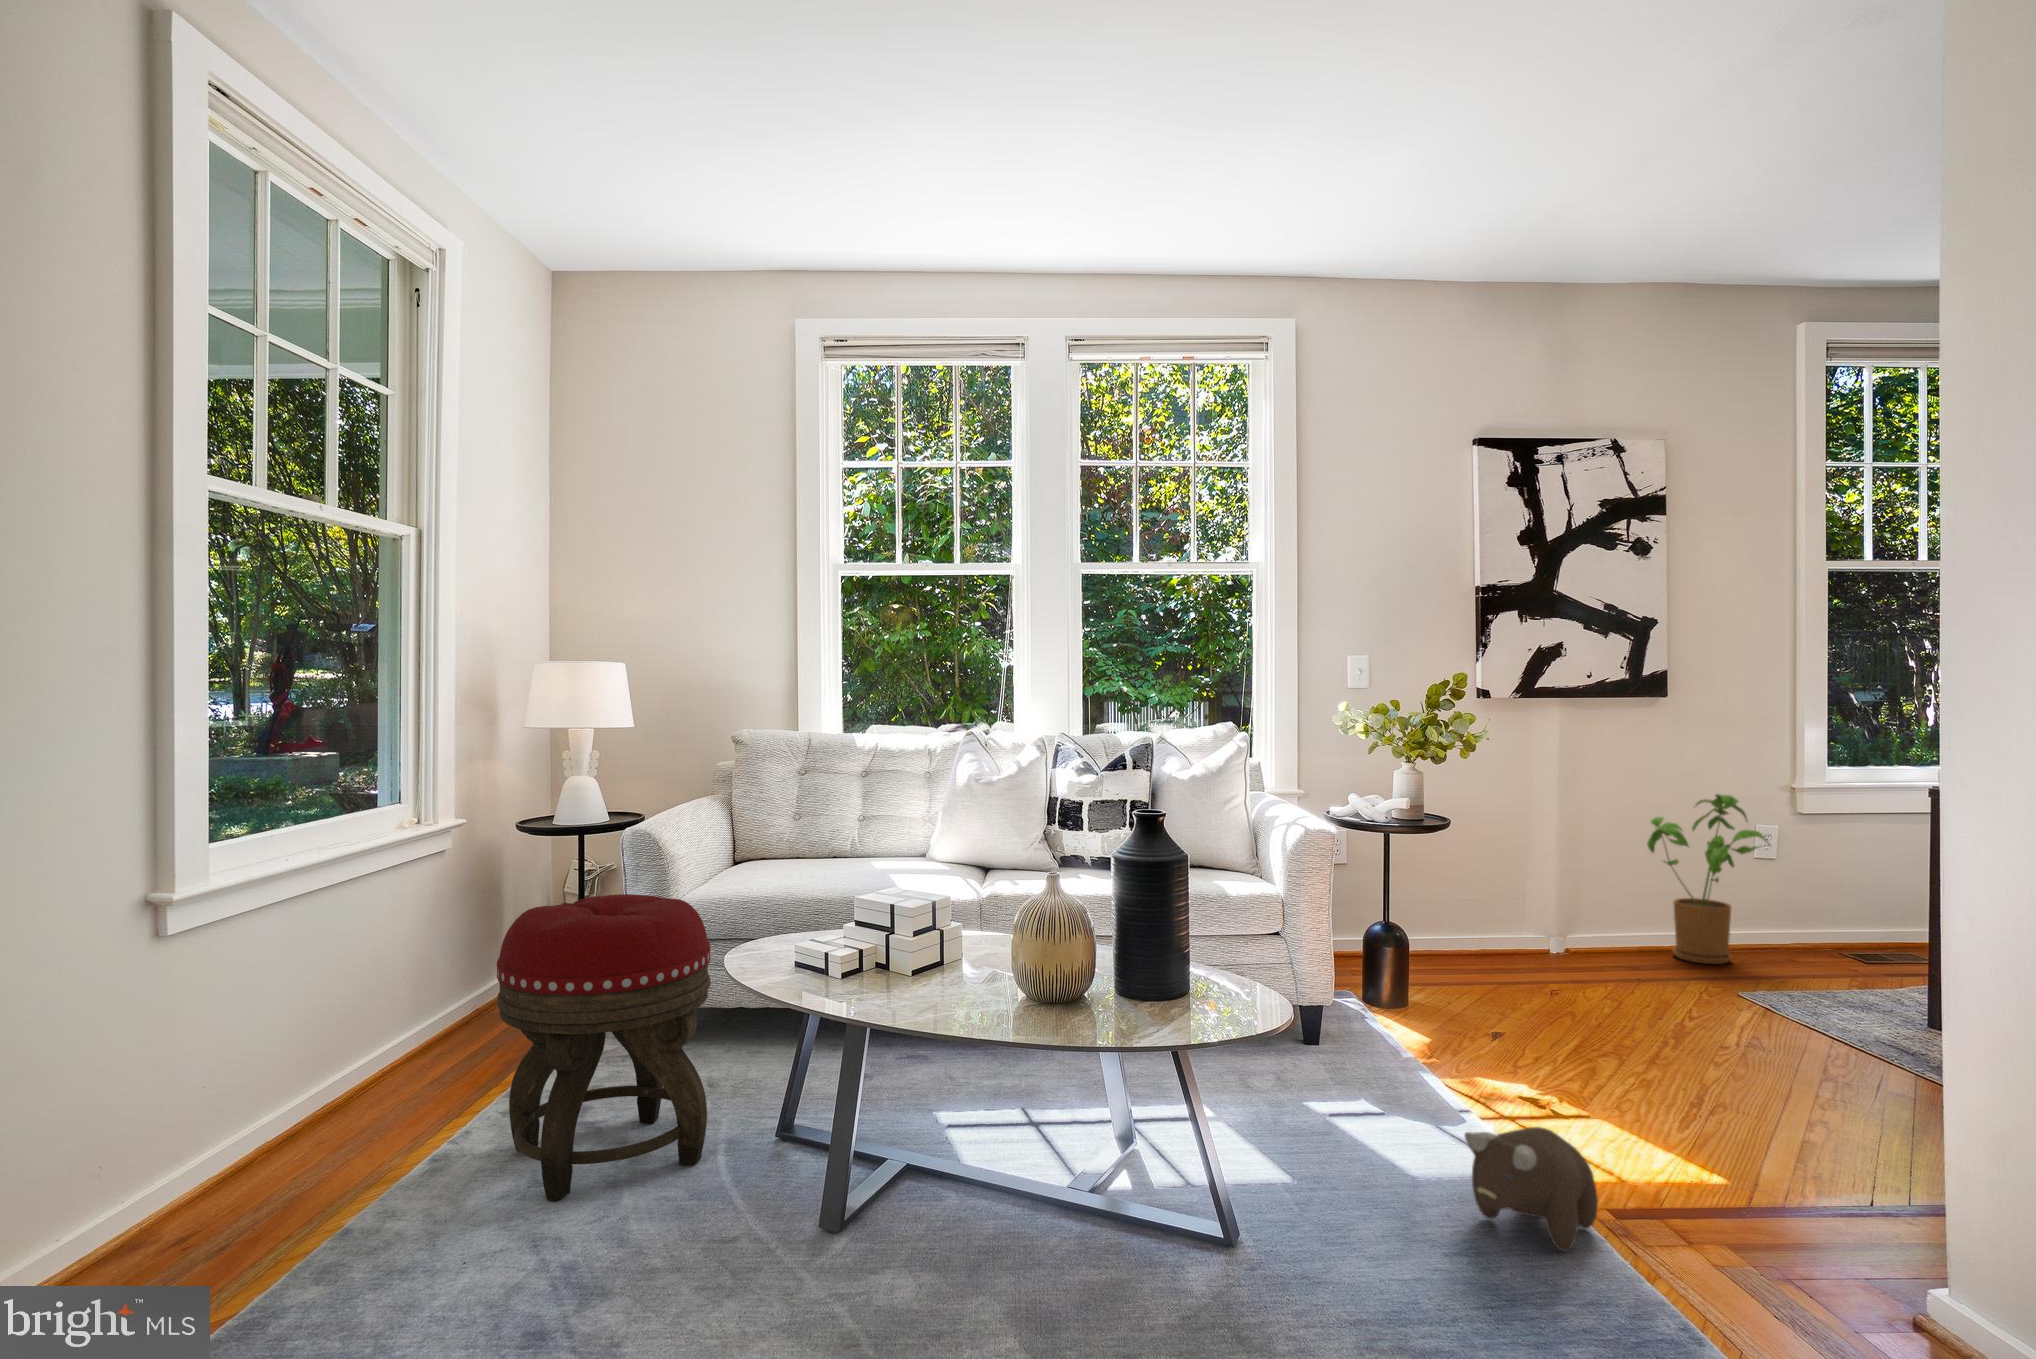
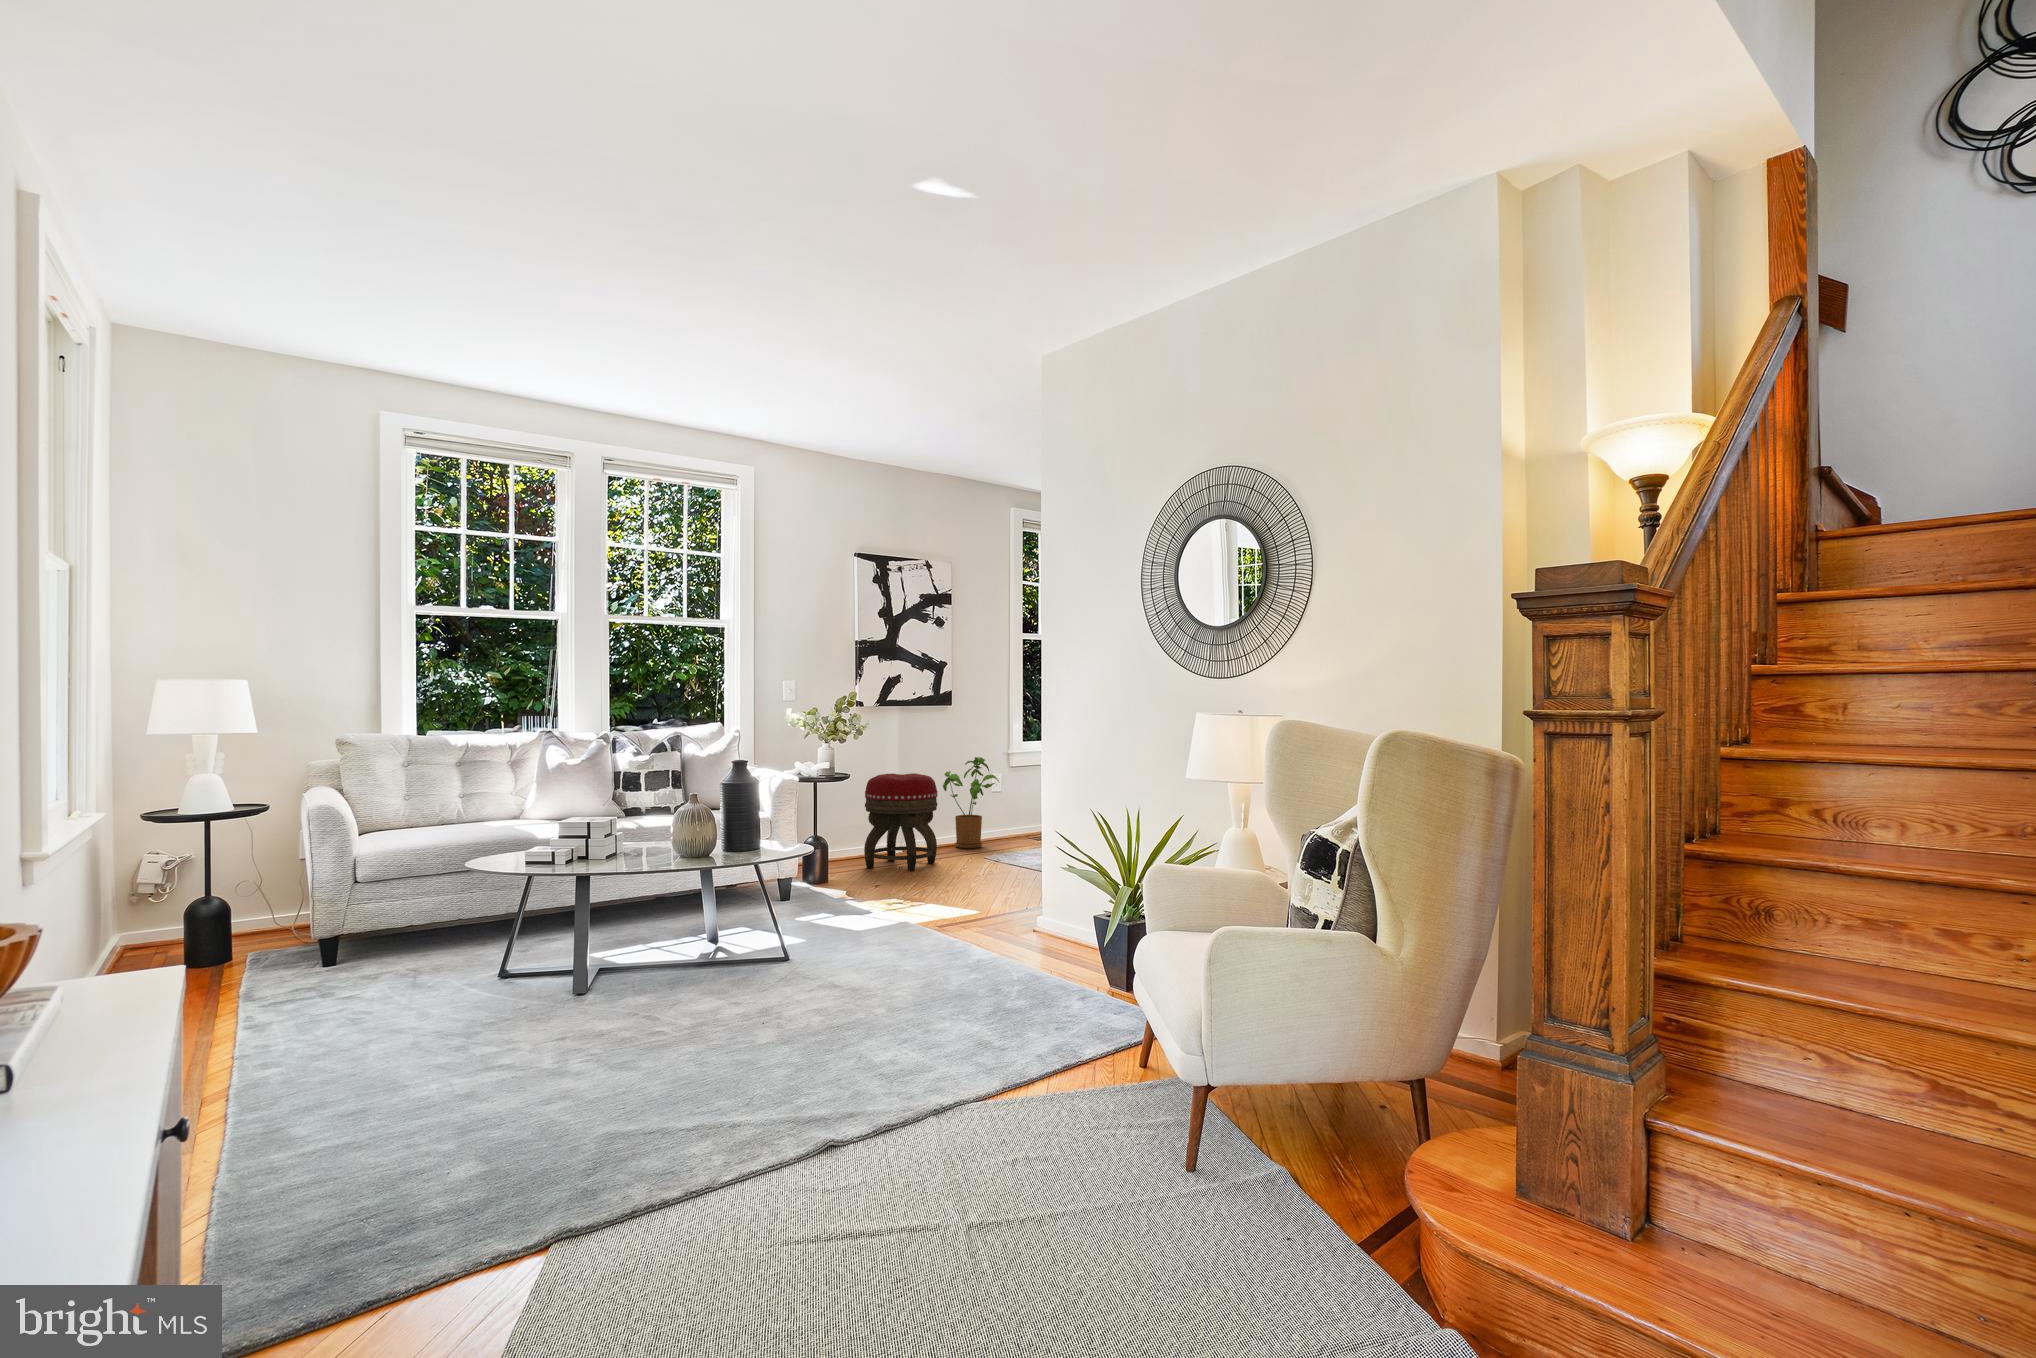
footstool: present [497,894,711,1200] -> present [864,773,938,871]
plush toy: present [1465,1127,1598,1251] -> none [884,894,935,942]

